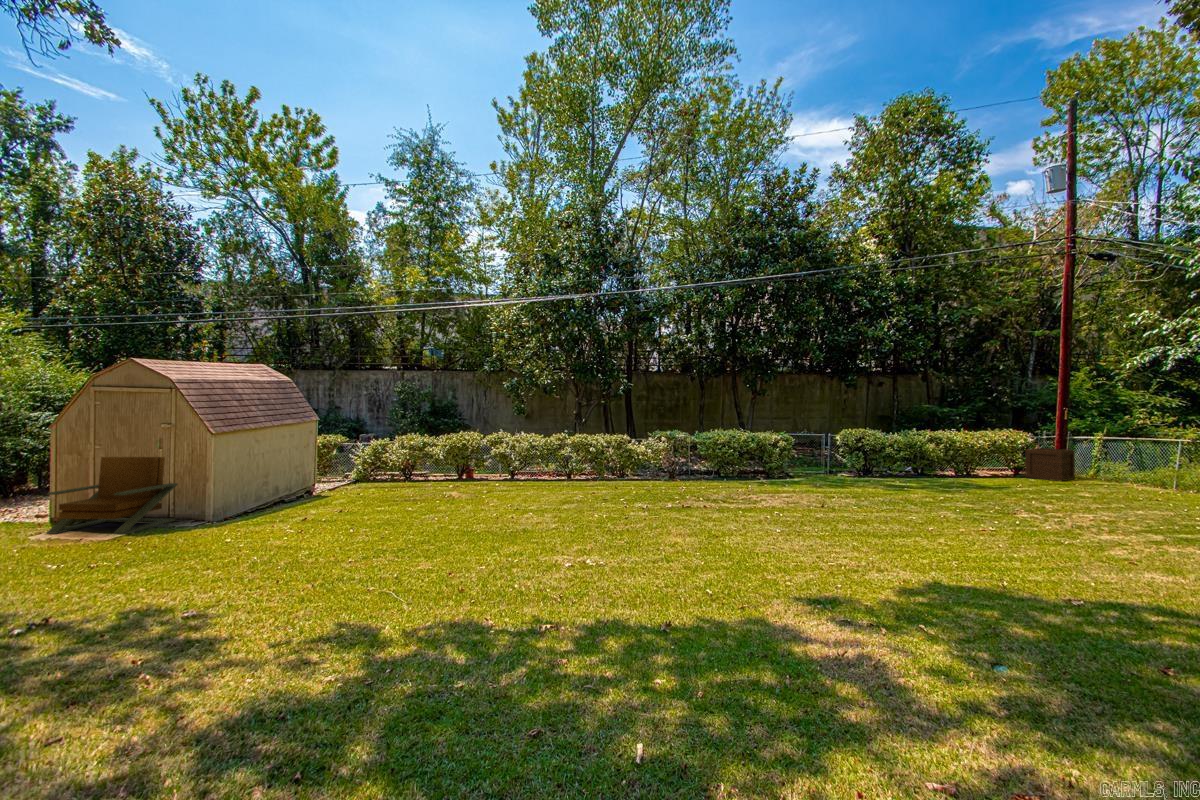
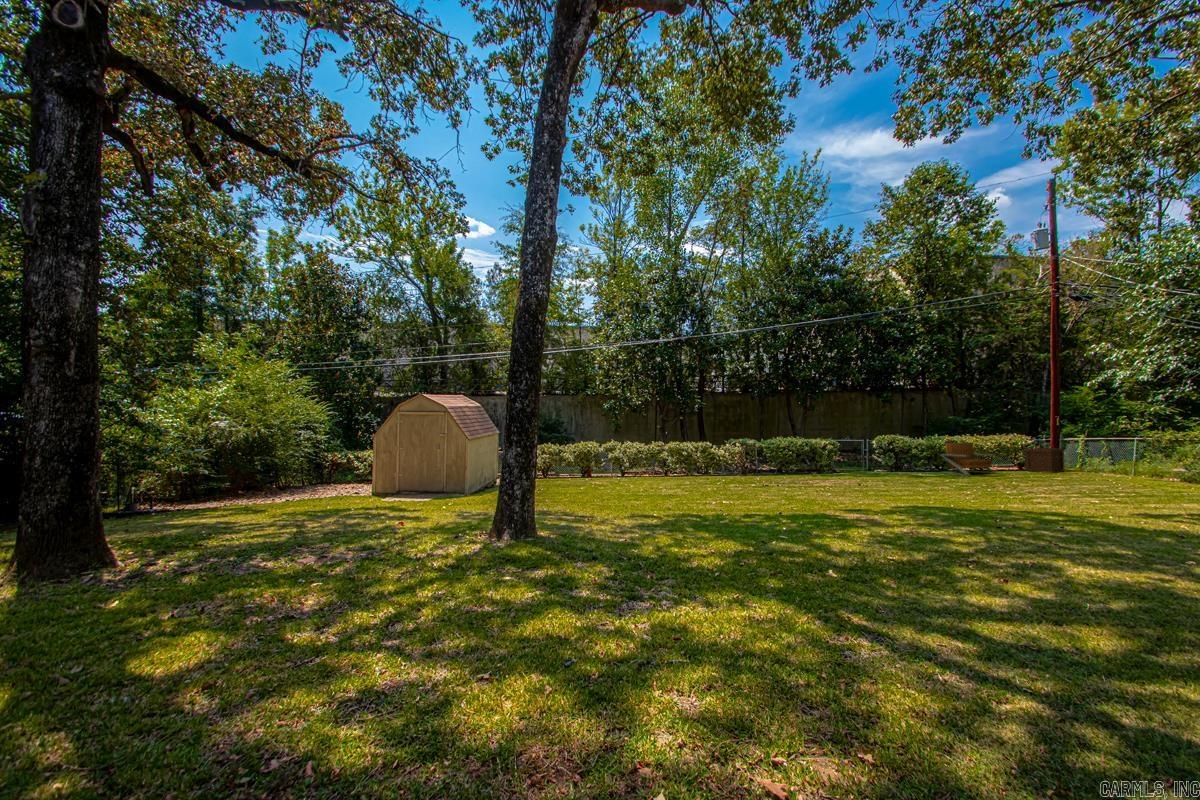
lounge chair: present [47,457,177,534] -> present [940,440,996,475]

